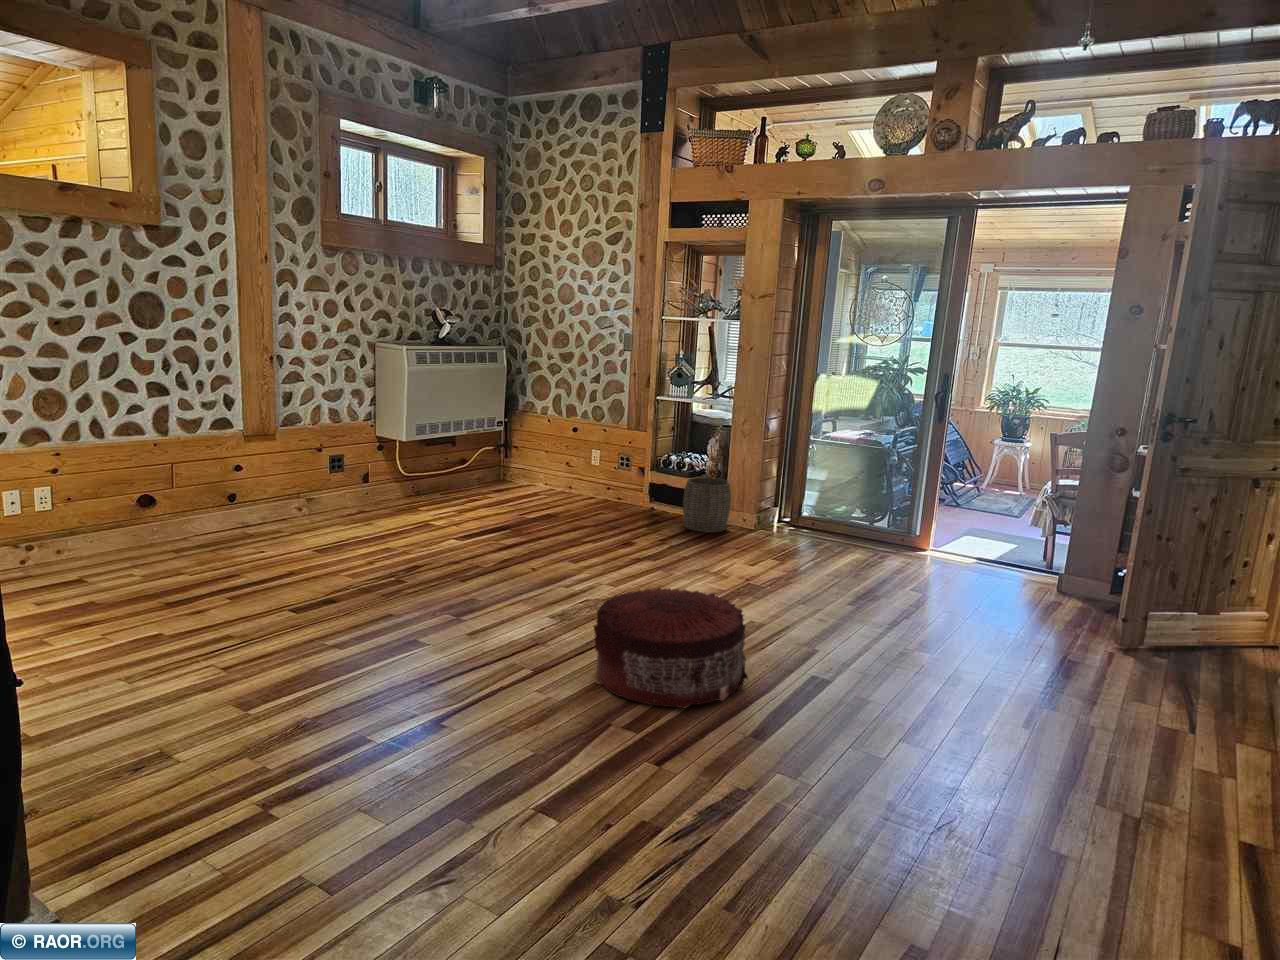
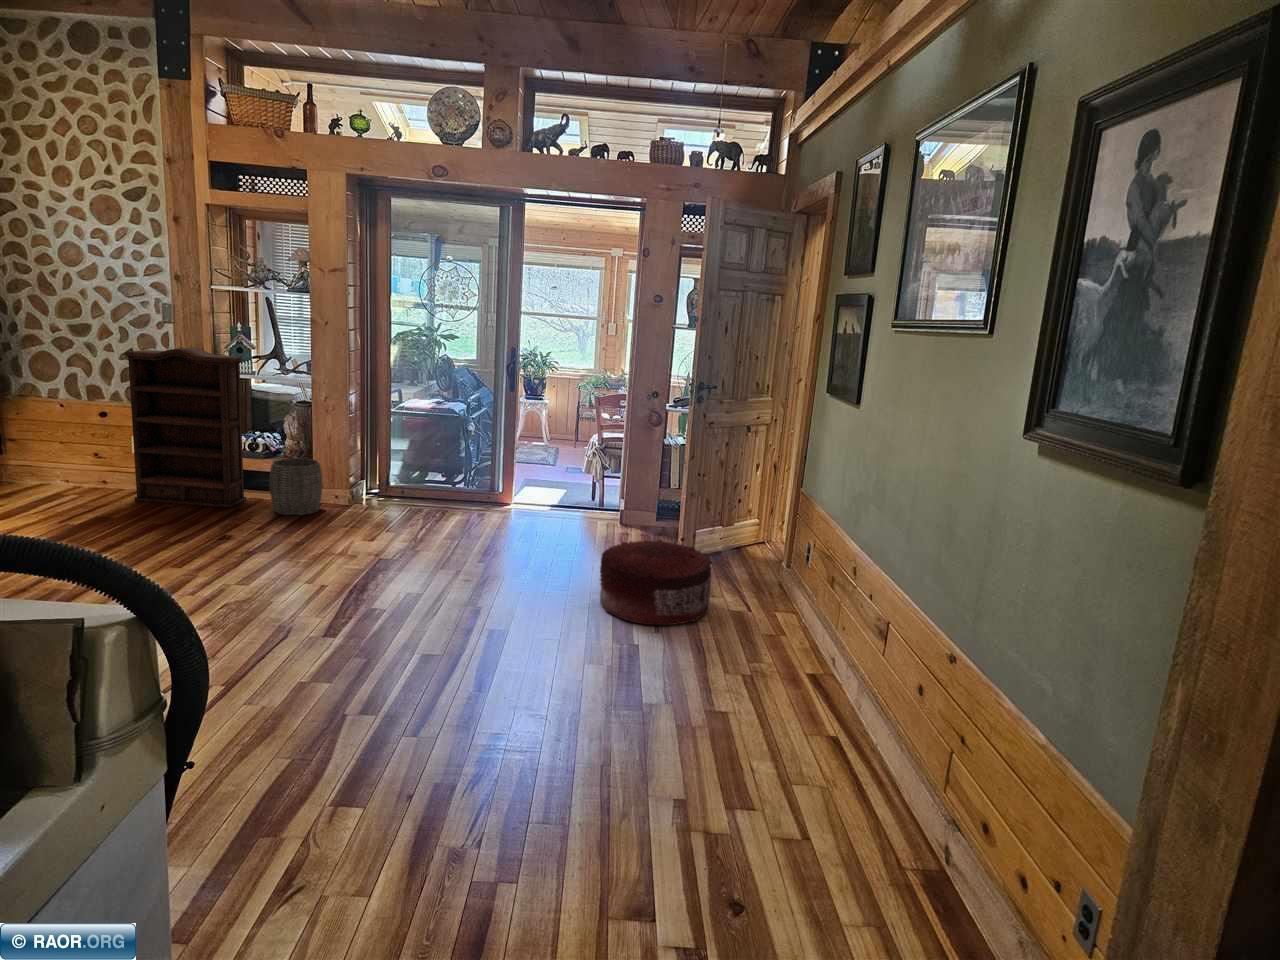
bookshelf: none [584,371,677,518] -> present [125,347,246,508]
pouf: present [593,587,748,708] -> present [600,539,712,625]

